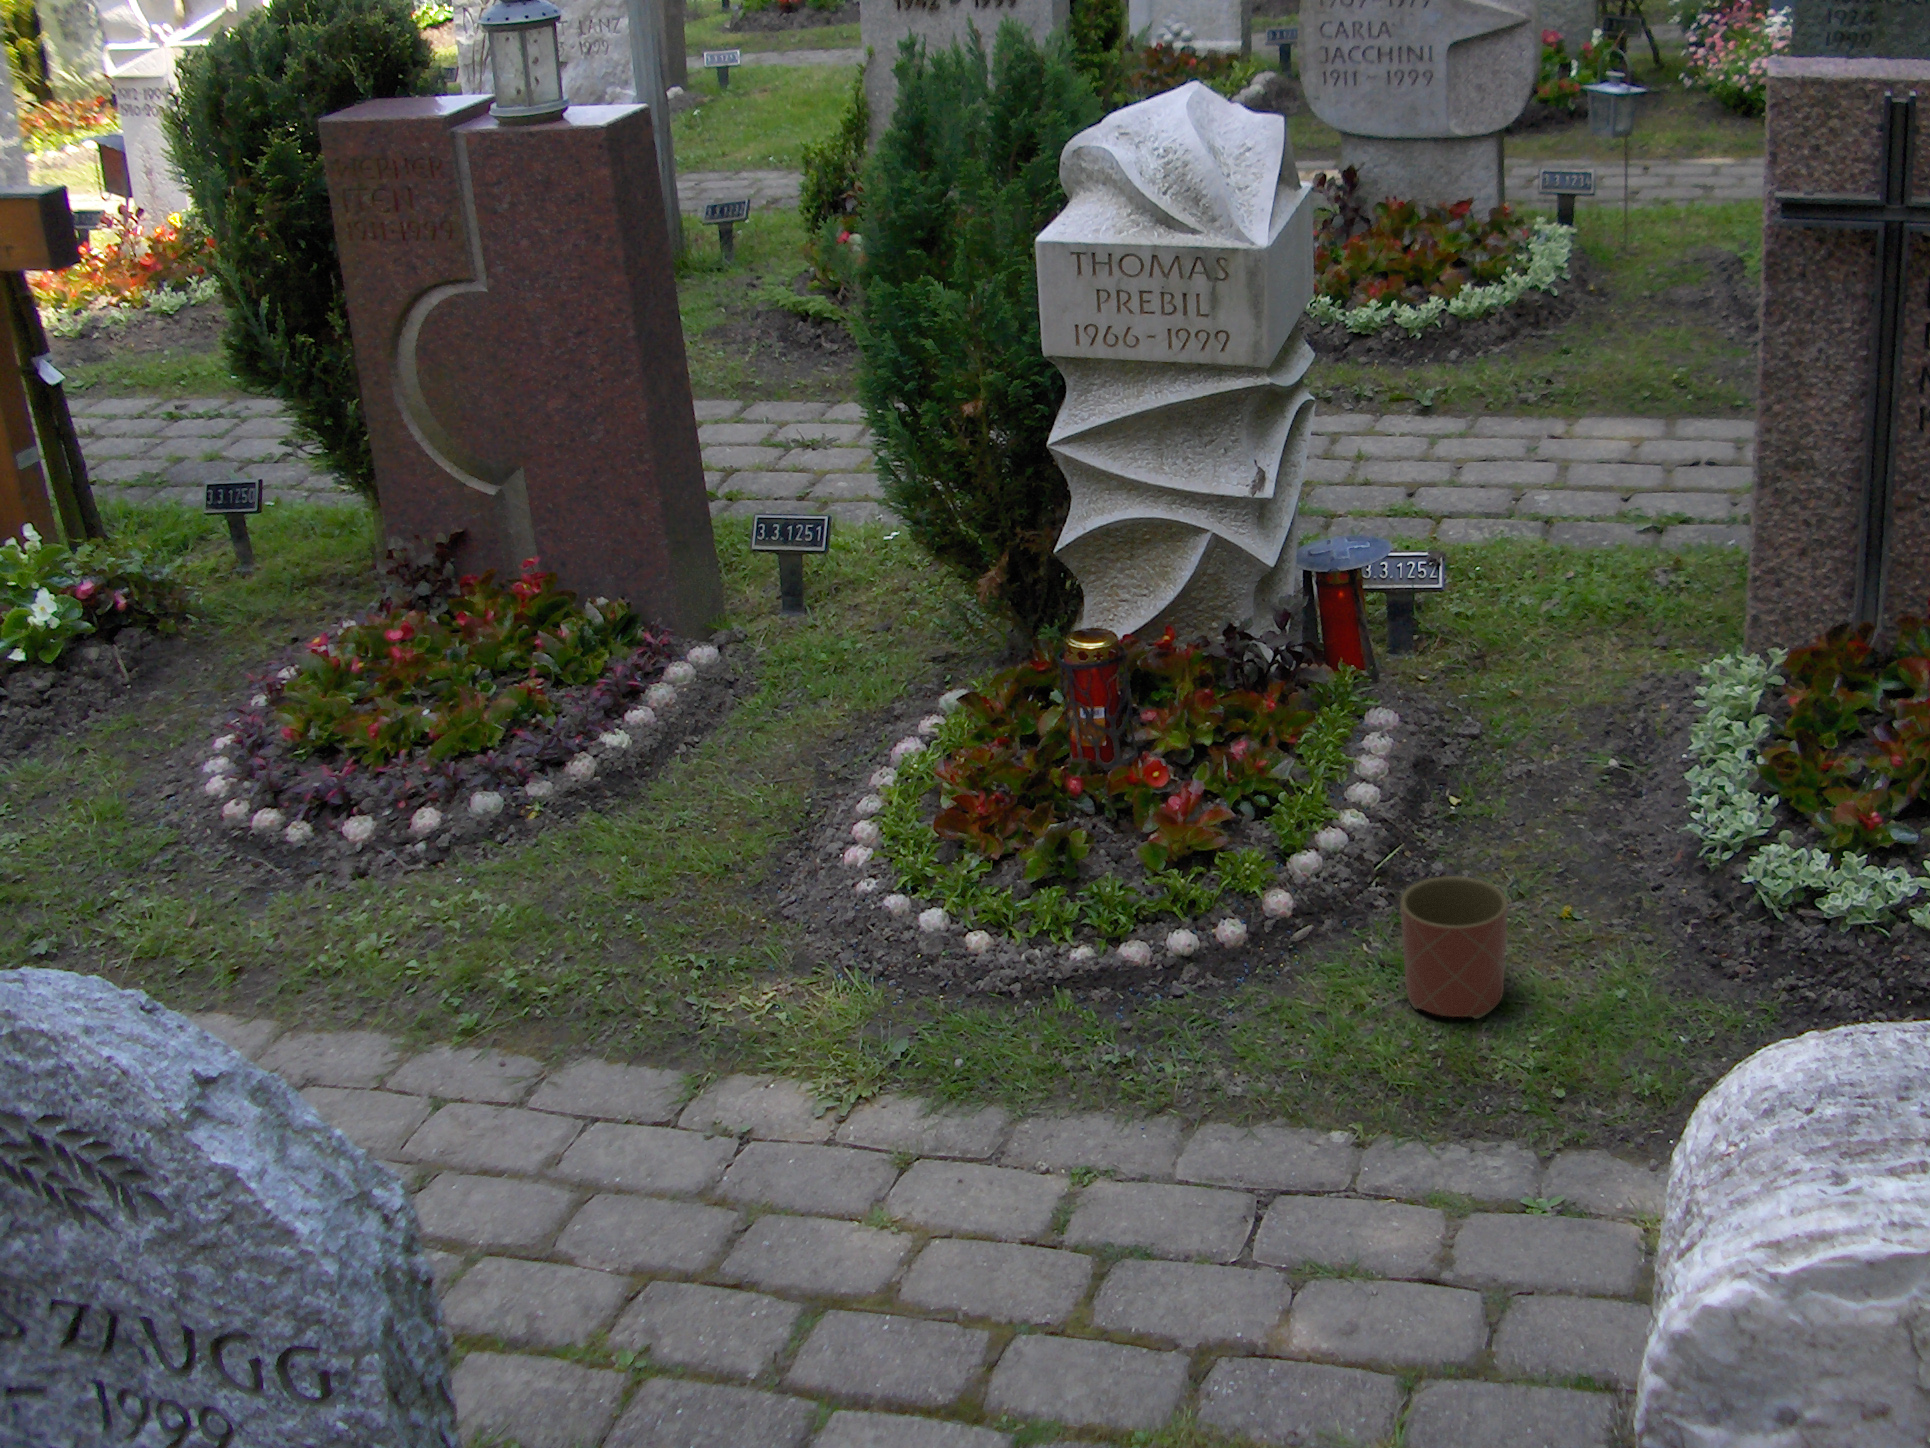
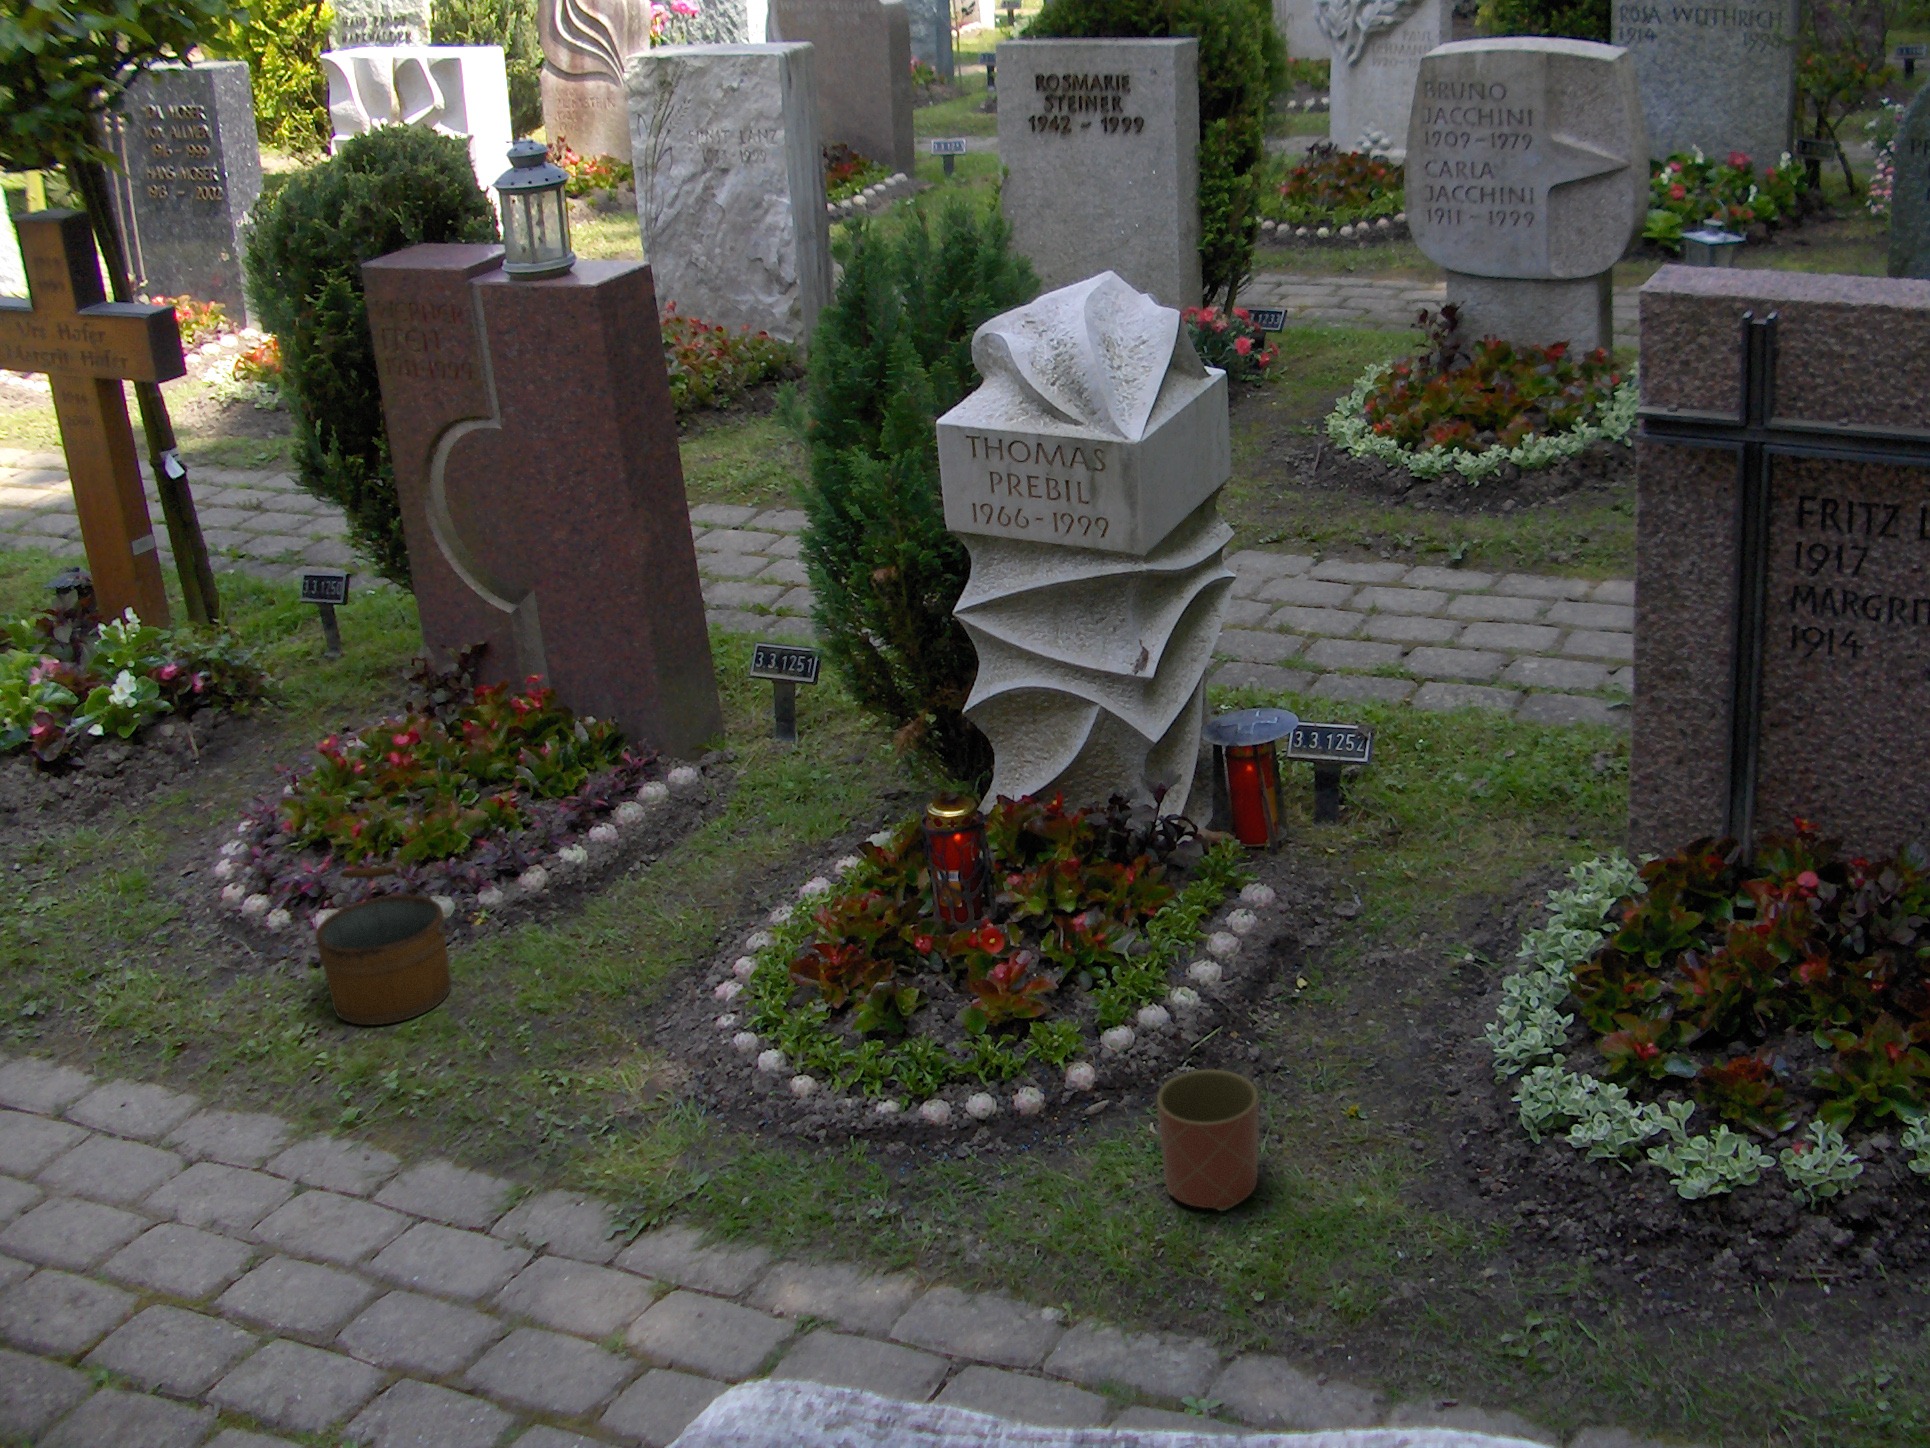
bucket: none [377,753,531,929] -> present [316,867,451,1025]

